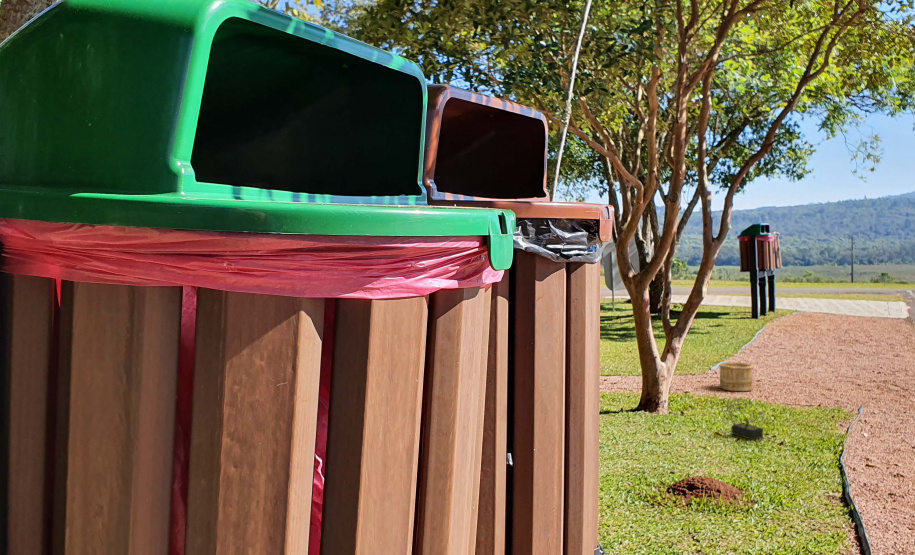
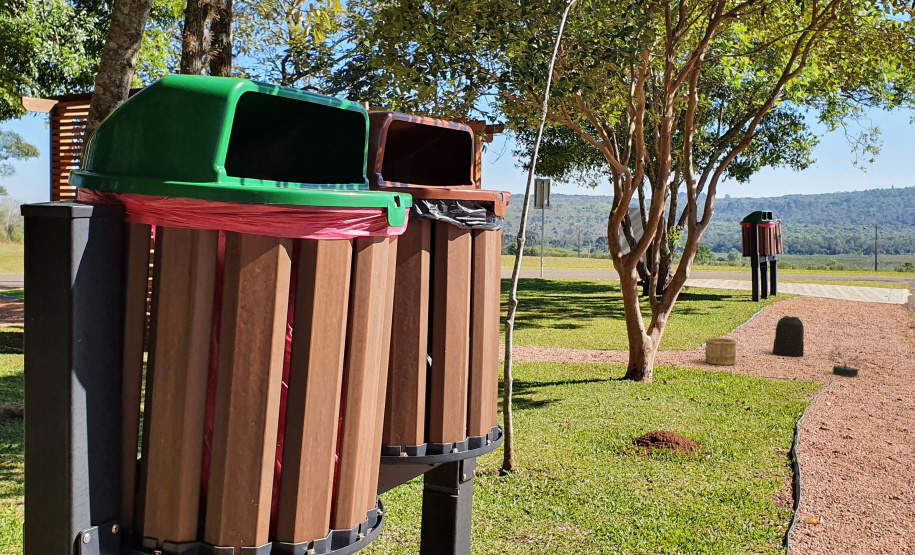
backpack: none [788,335,821,380] -> present [773,316,804,357]
decorative plant: present [724,398,765,440] -> present [829,346,862,377]

